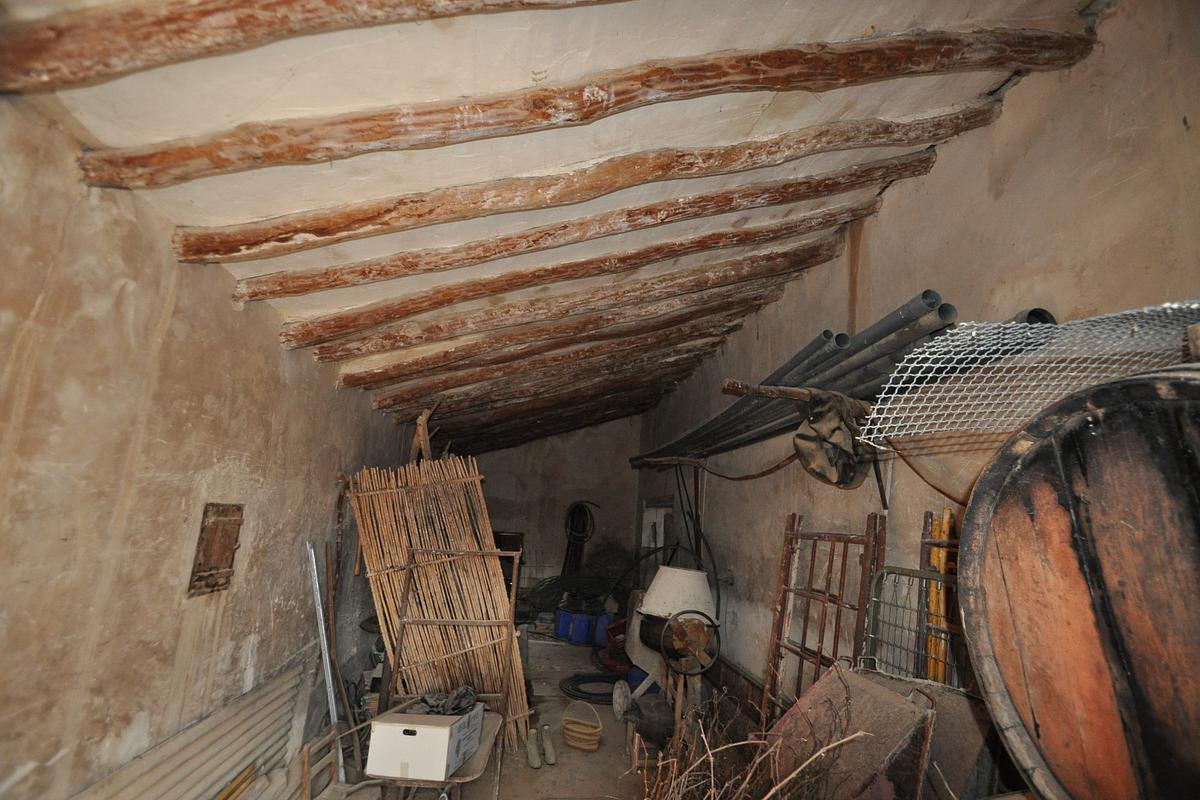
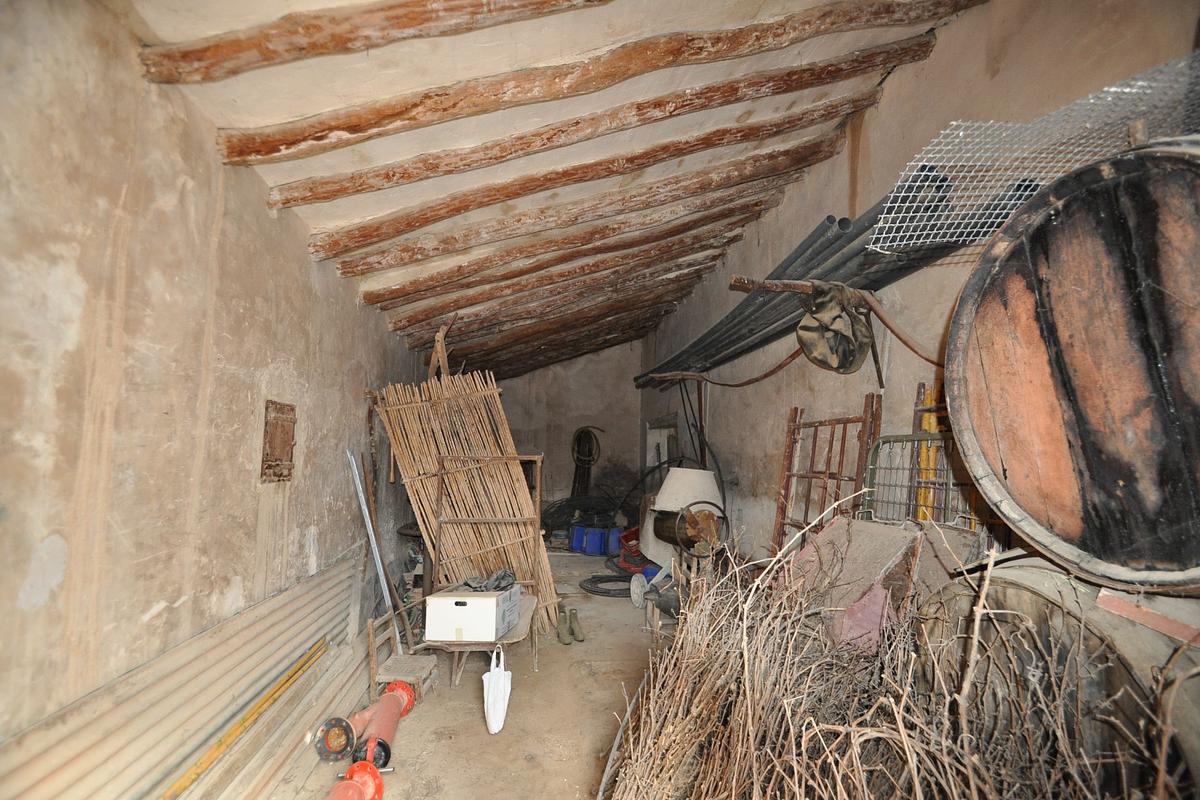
basket: present [562,711,602,752] -> none [587,589,624,632]

